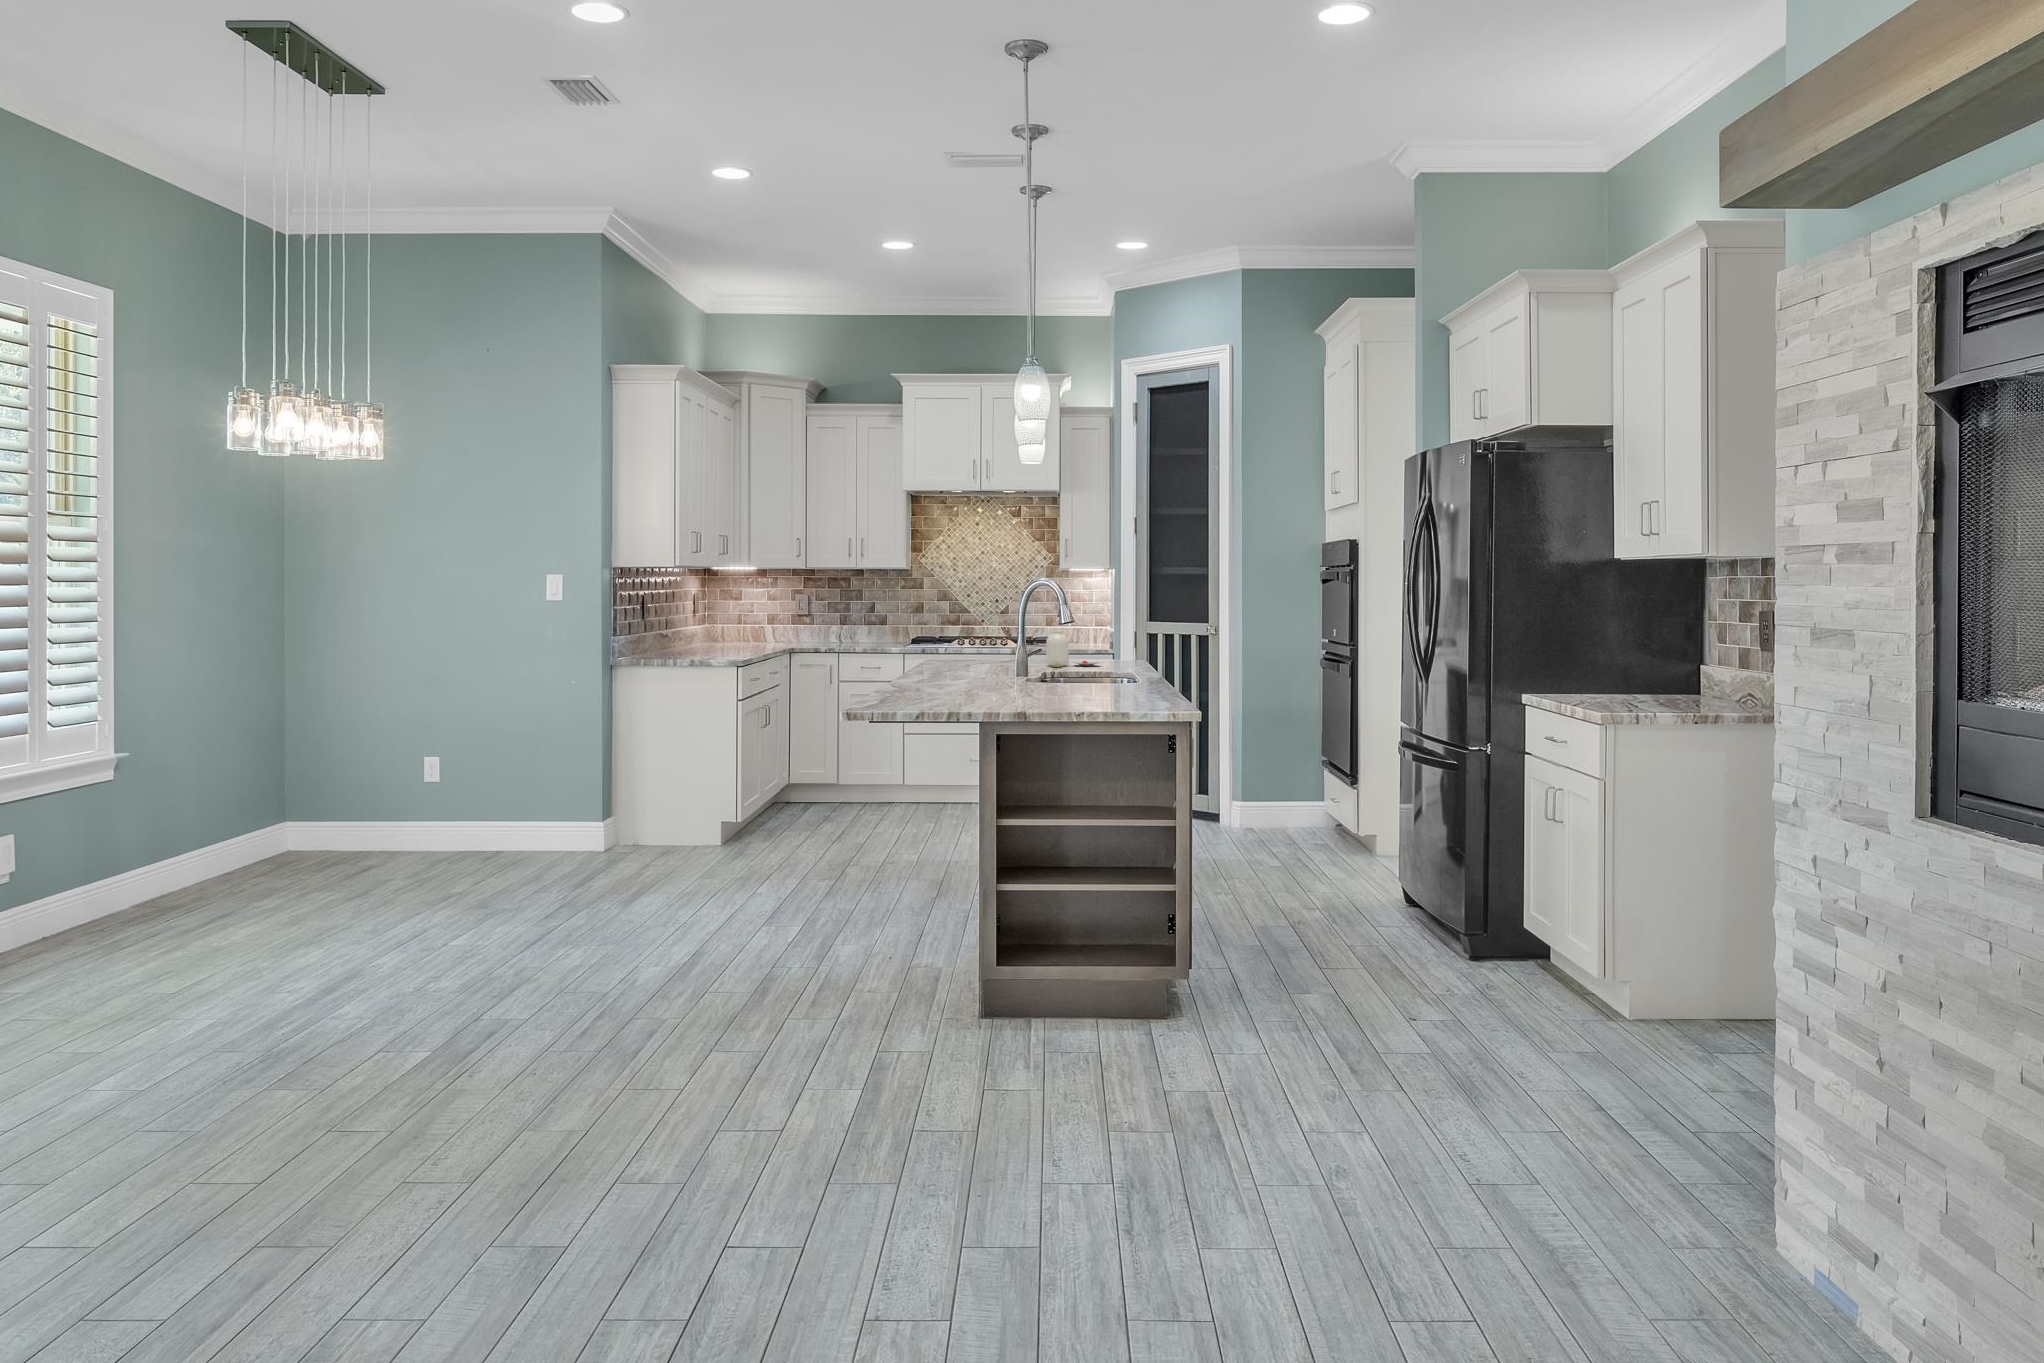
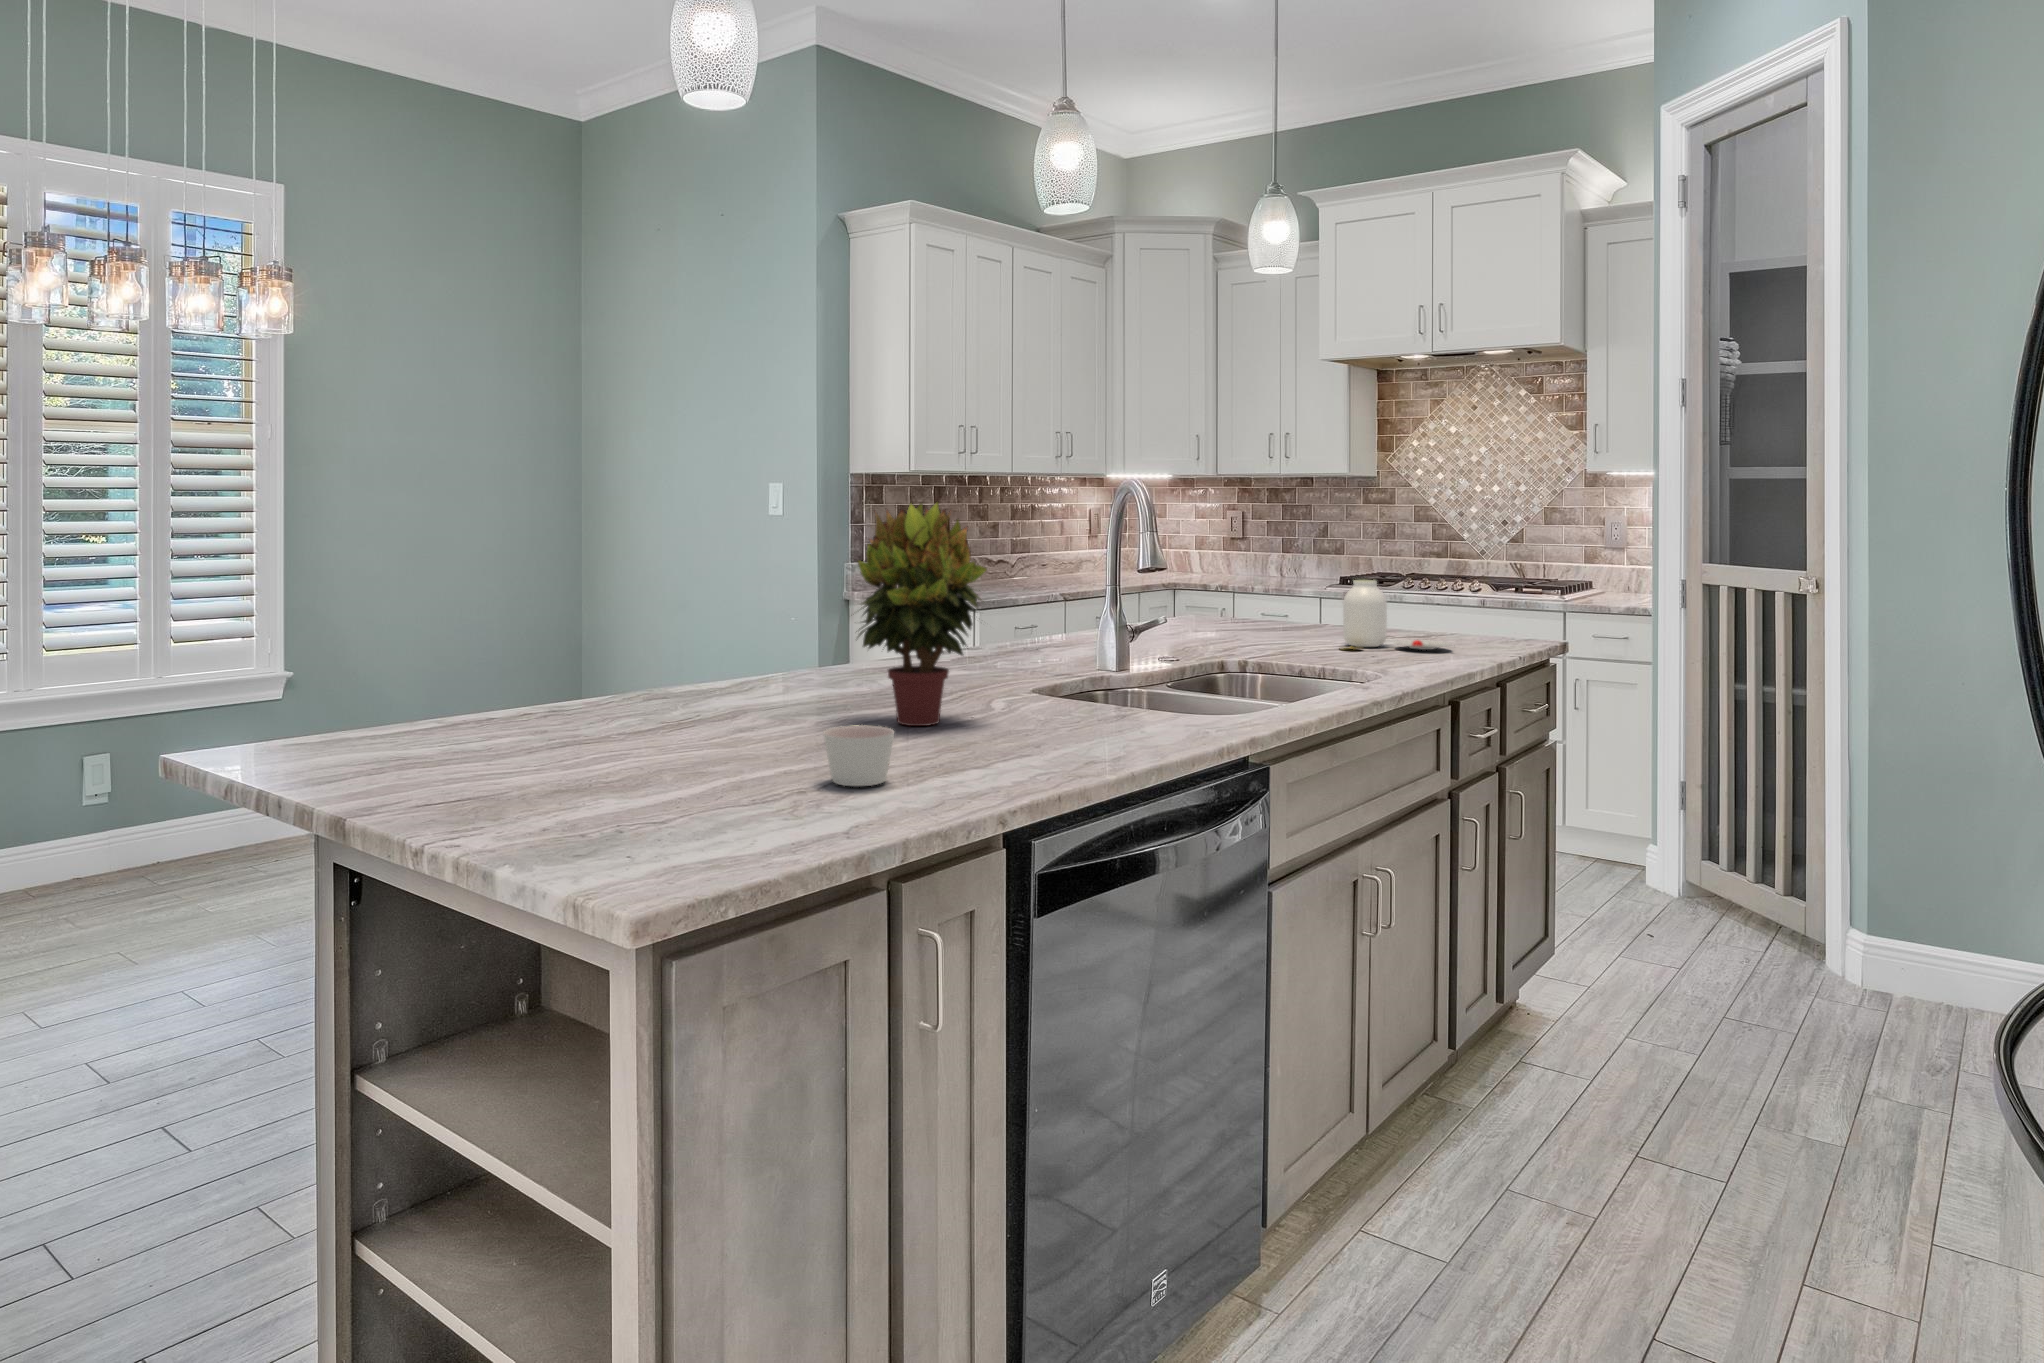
potted plant: none [952,591,1021,697] -> present [857,502,987,726]
candle: none [1033,685,1062,707] -> present [823,725,894,786]

